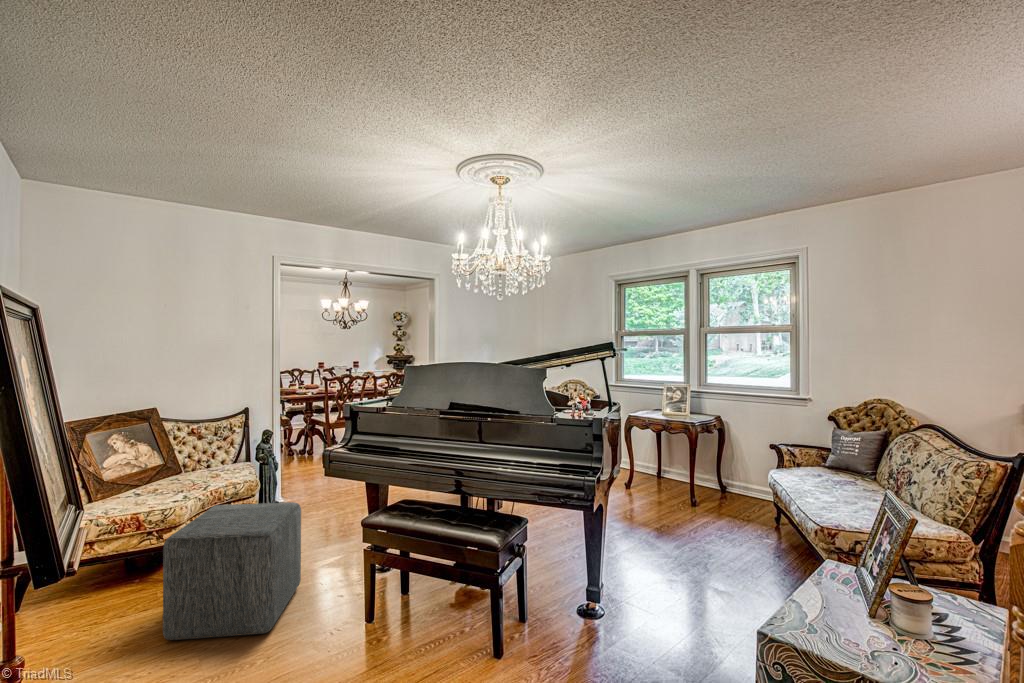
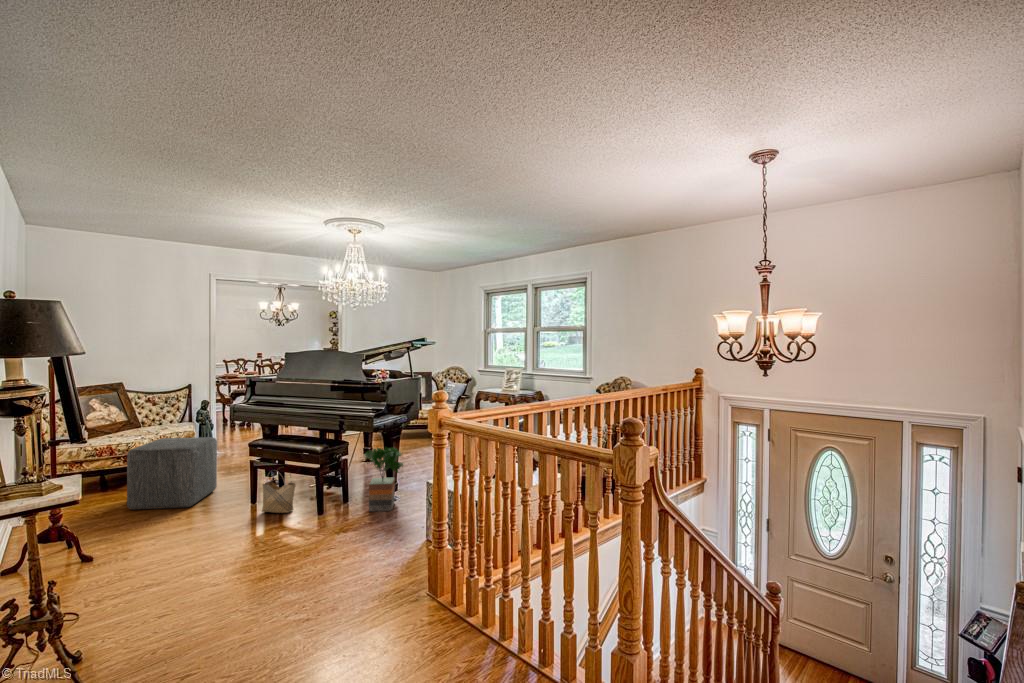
potted tree: none [558,528,635,650] -> present [365,447,403,512]
woven basket: none [393,566,449,655] -> present [262,479,295,513]

